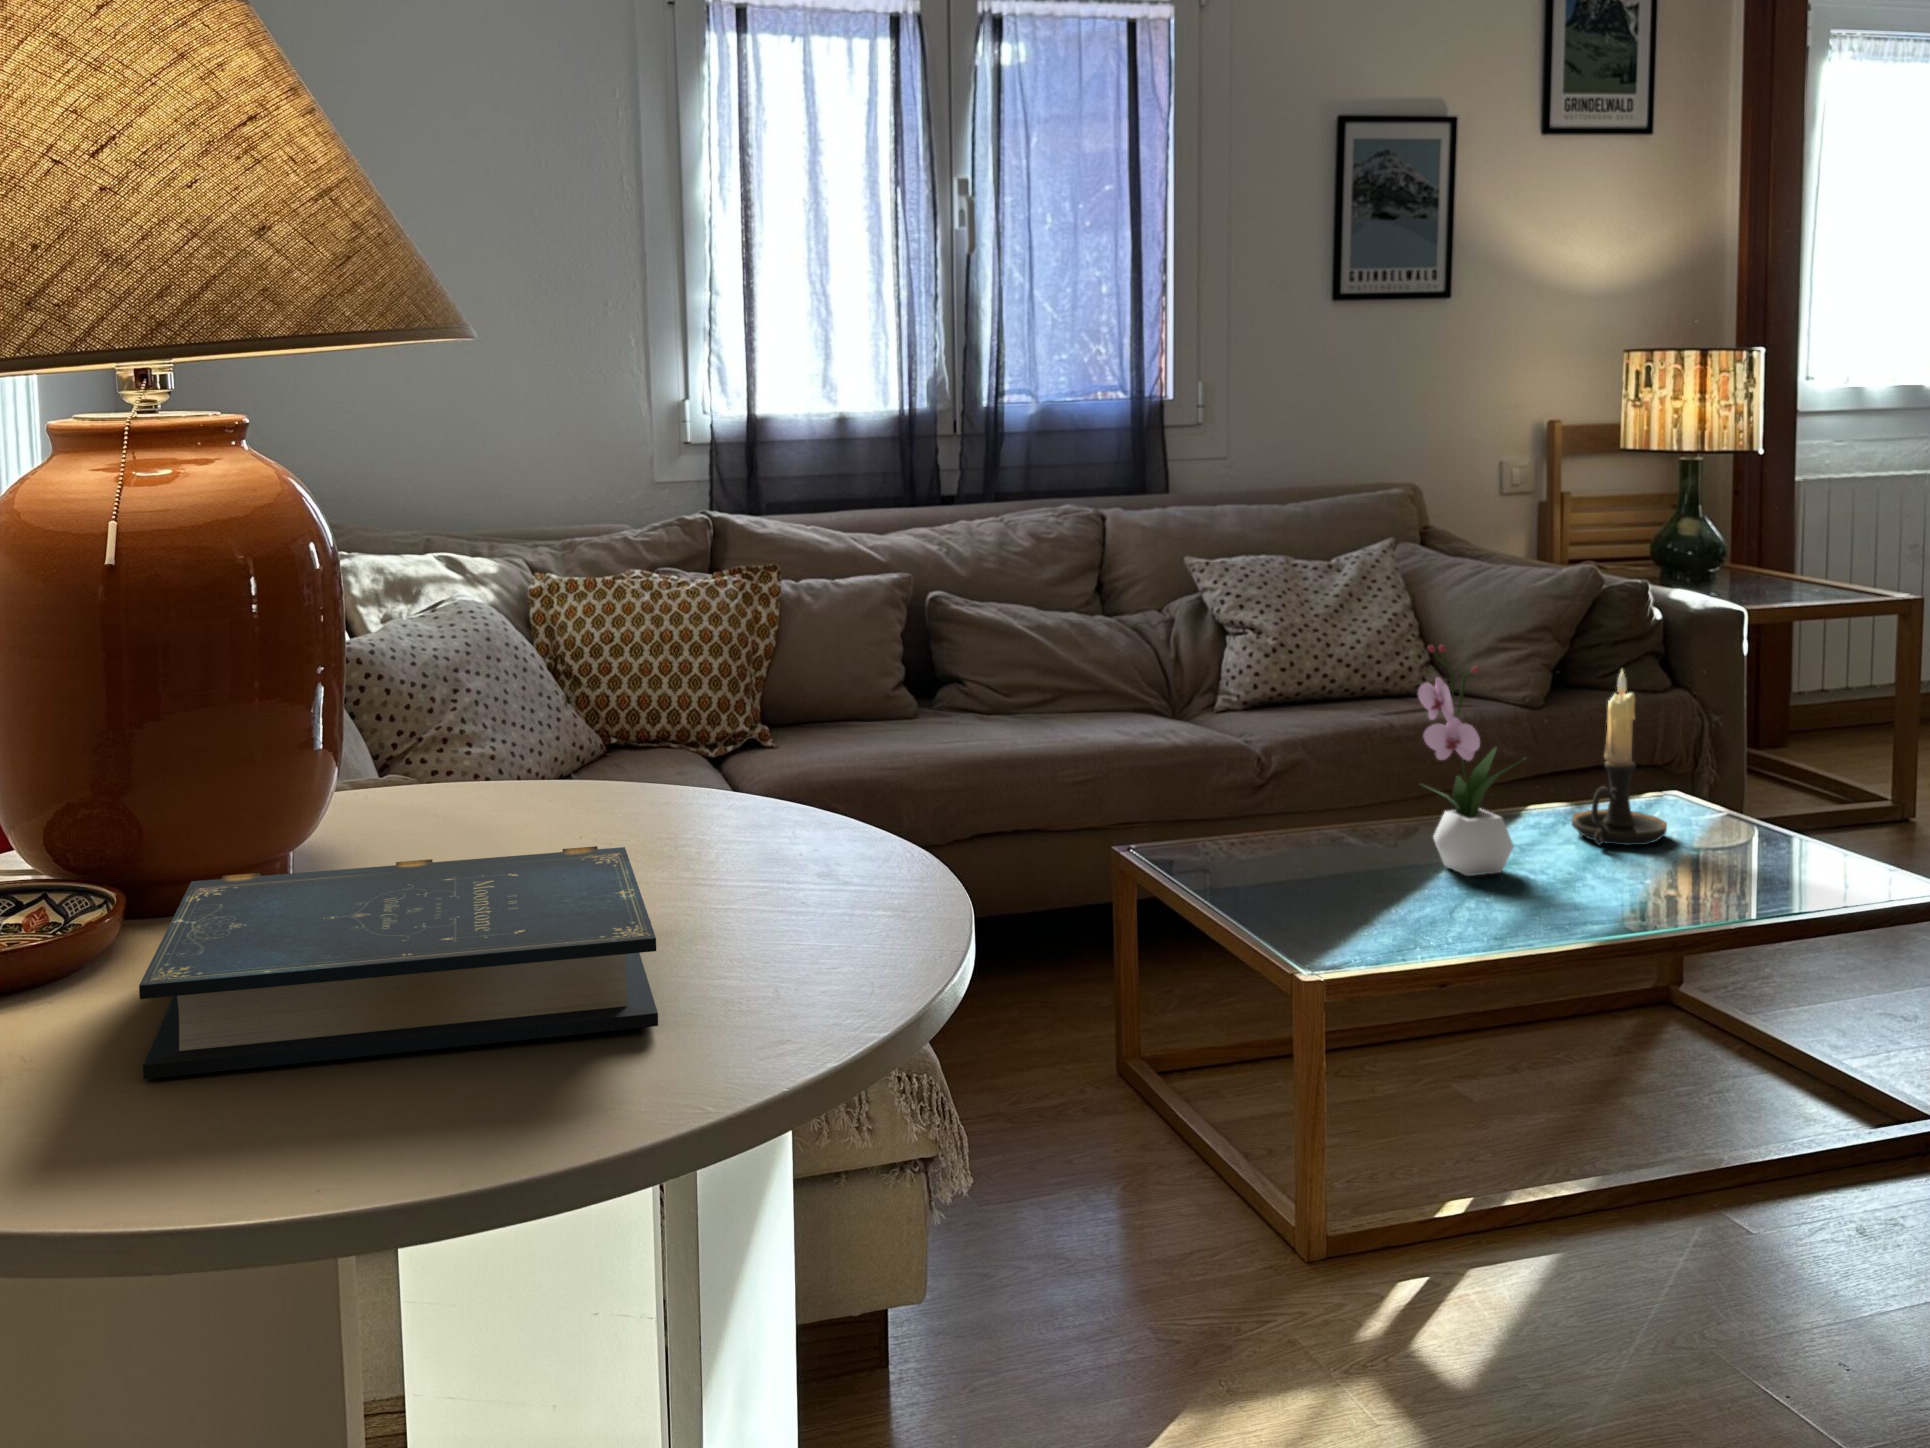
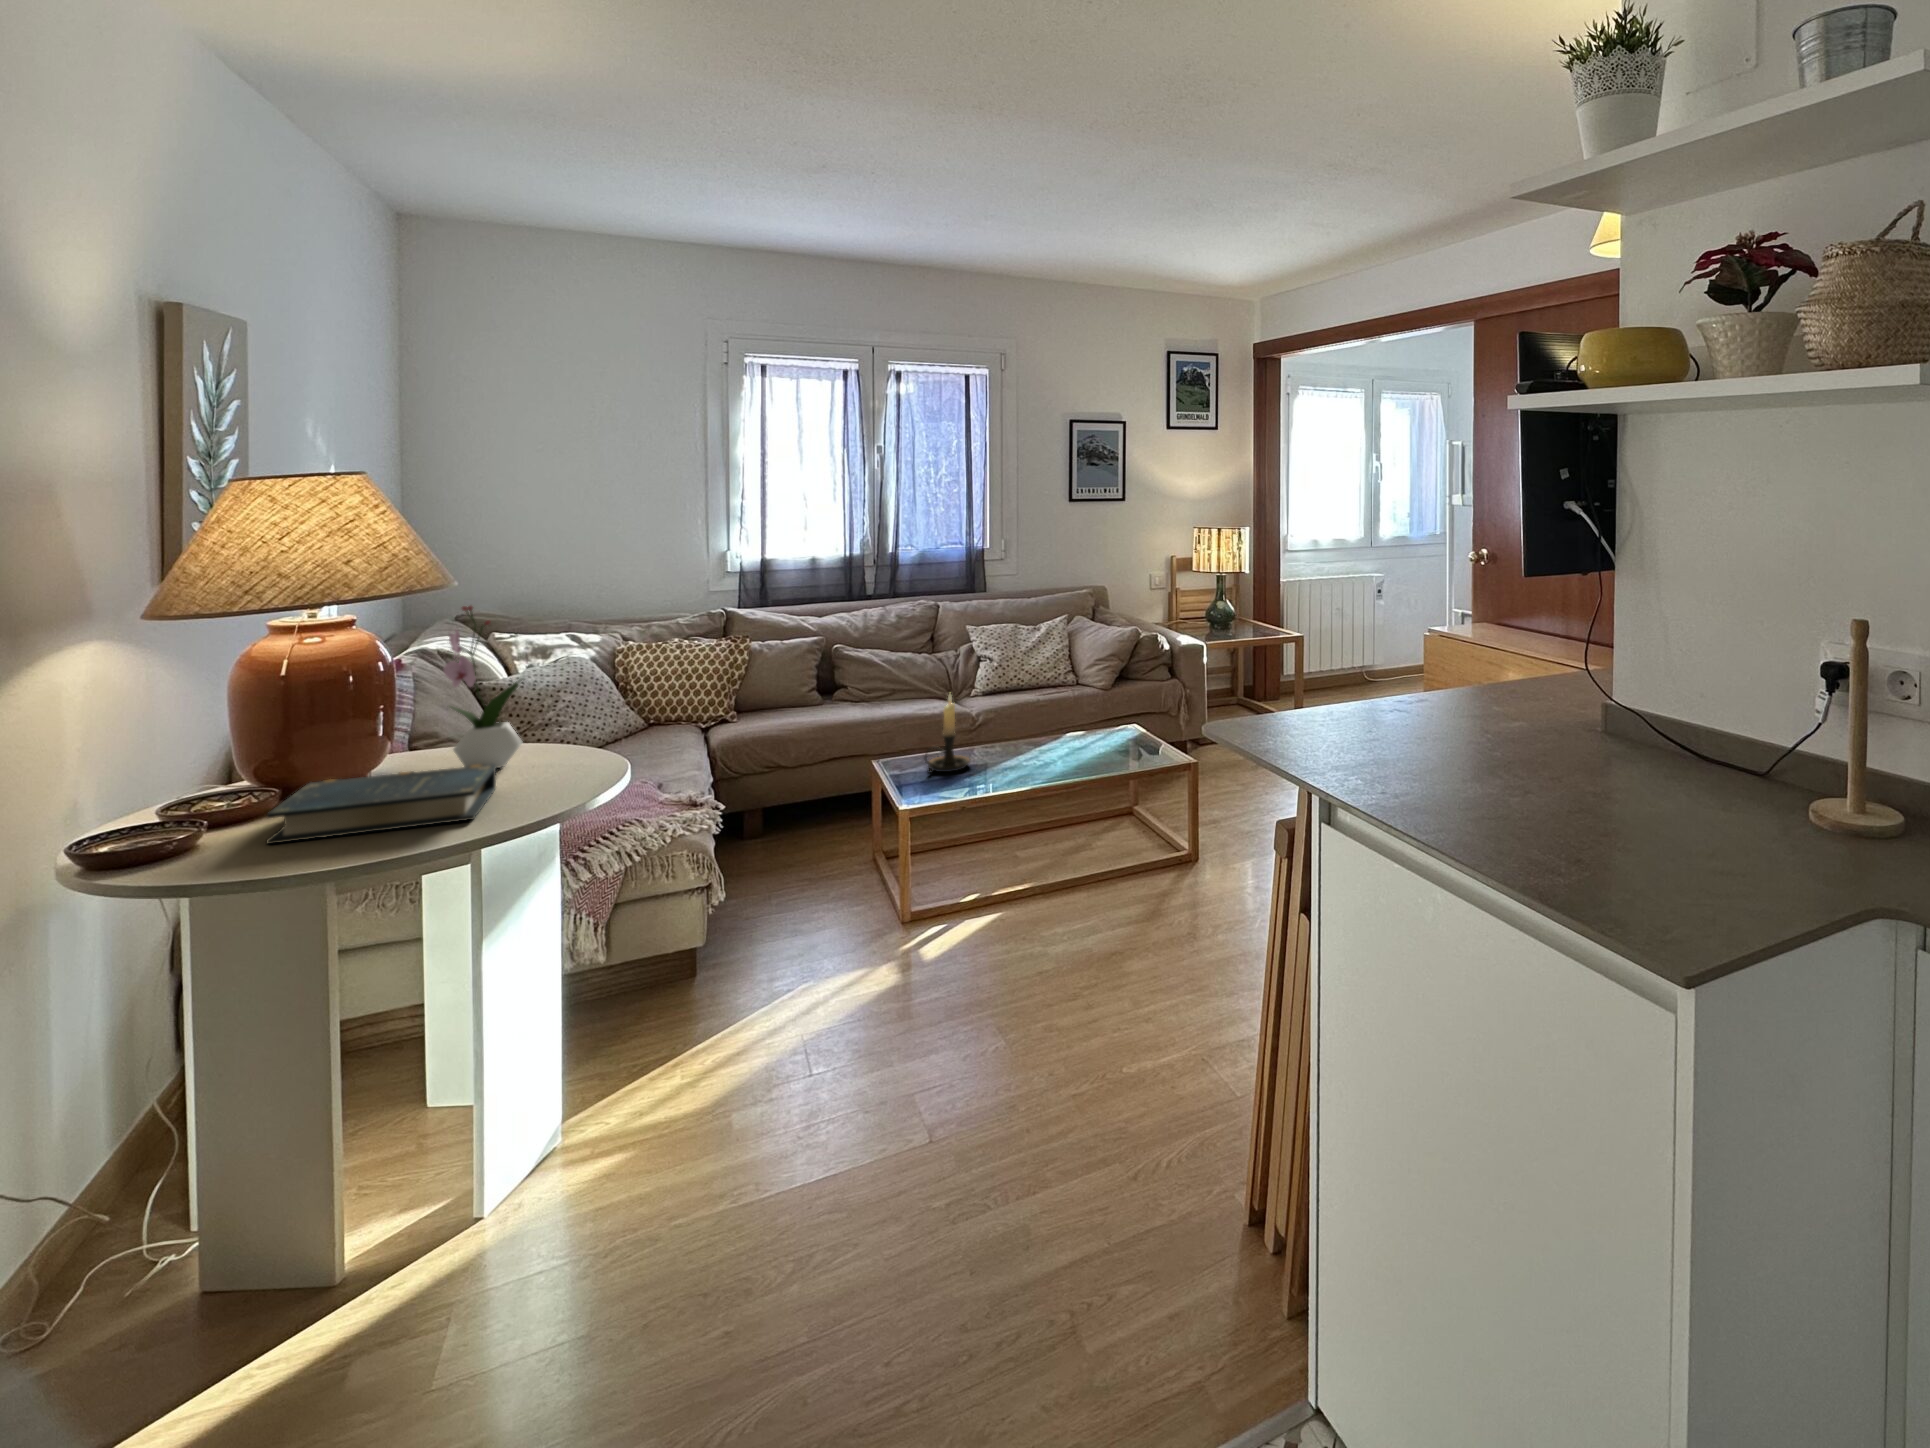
flower arrangement: present [1418,645,1522,876] -> present [444,606,523,768]
candle holder: present [1571,671,1667,845] -> present [925,695,970,773]

